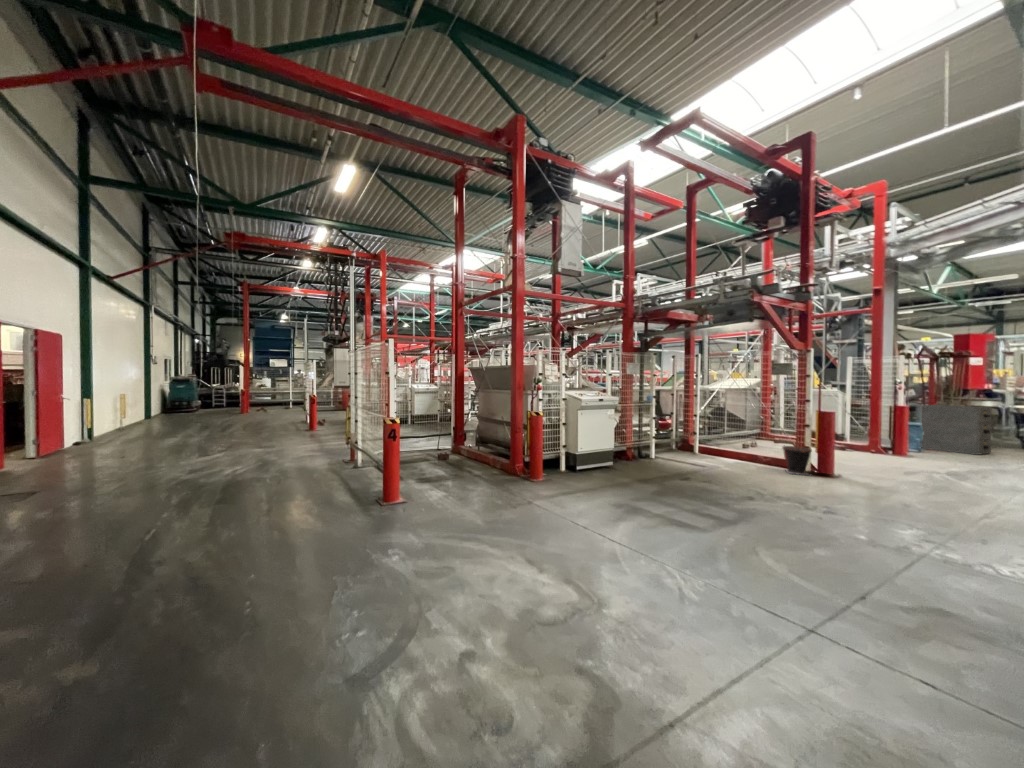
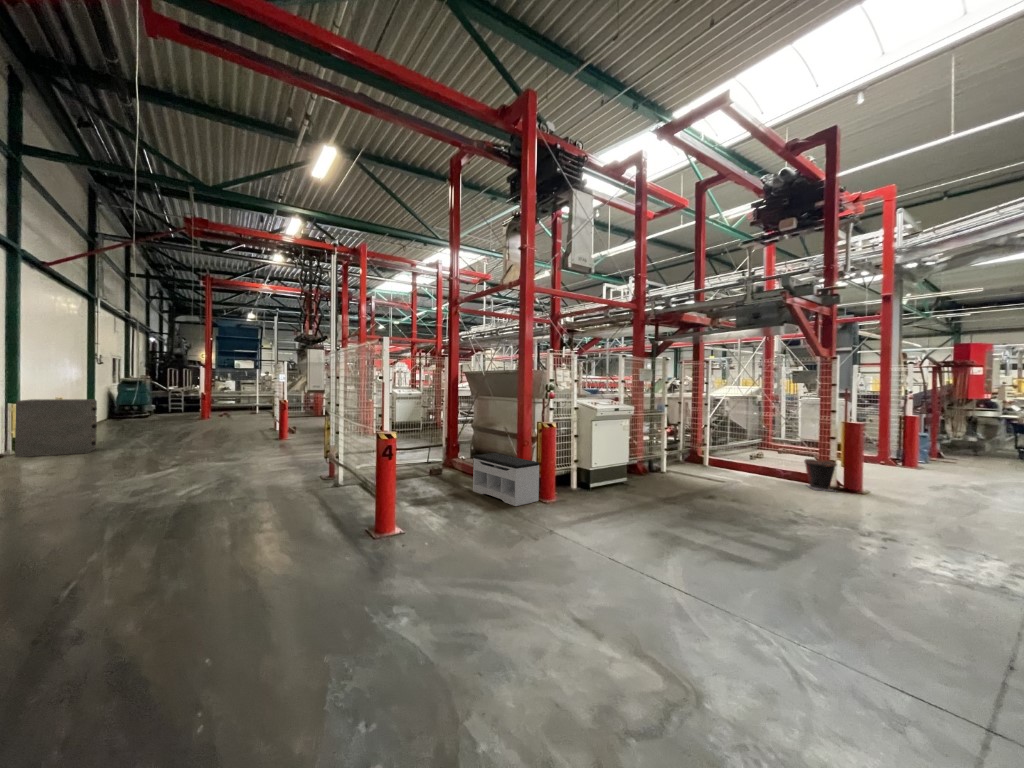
filing cabinet: present [921,405,992,455] -> present [15,399,97,457]
bench: none [473,439,530,485] -> present [473,453,539,506]

